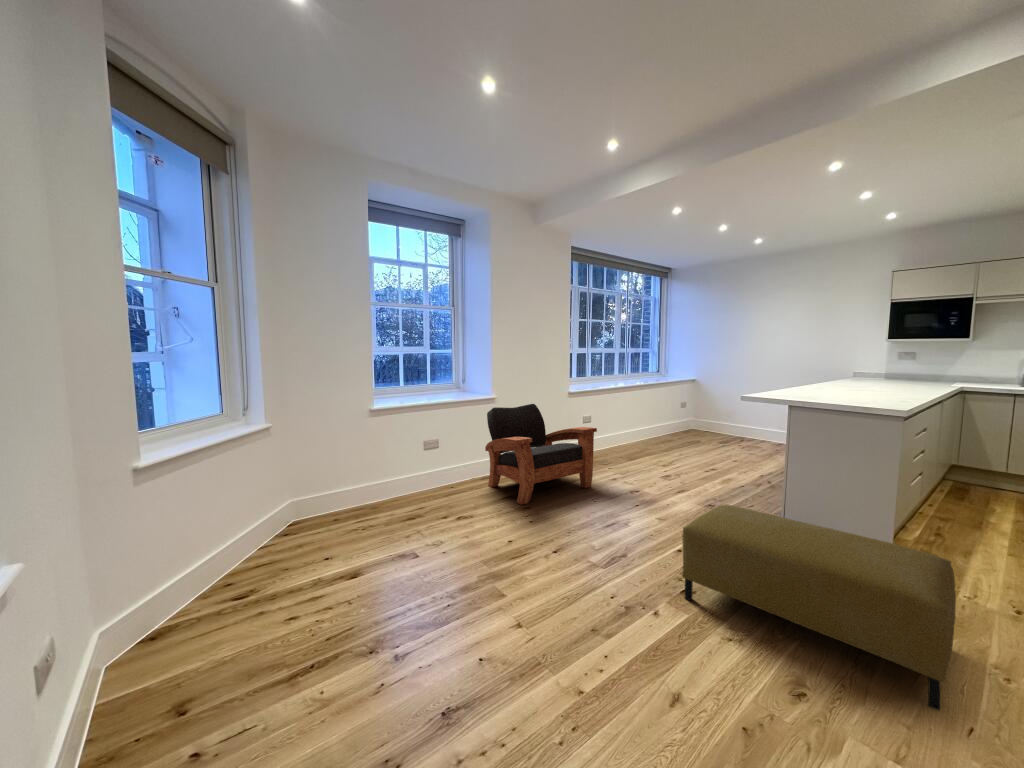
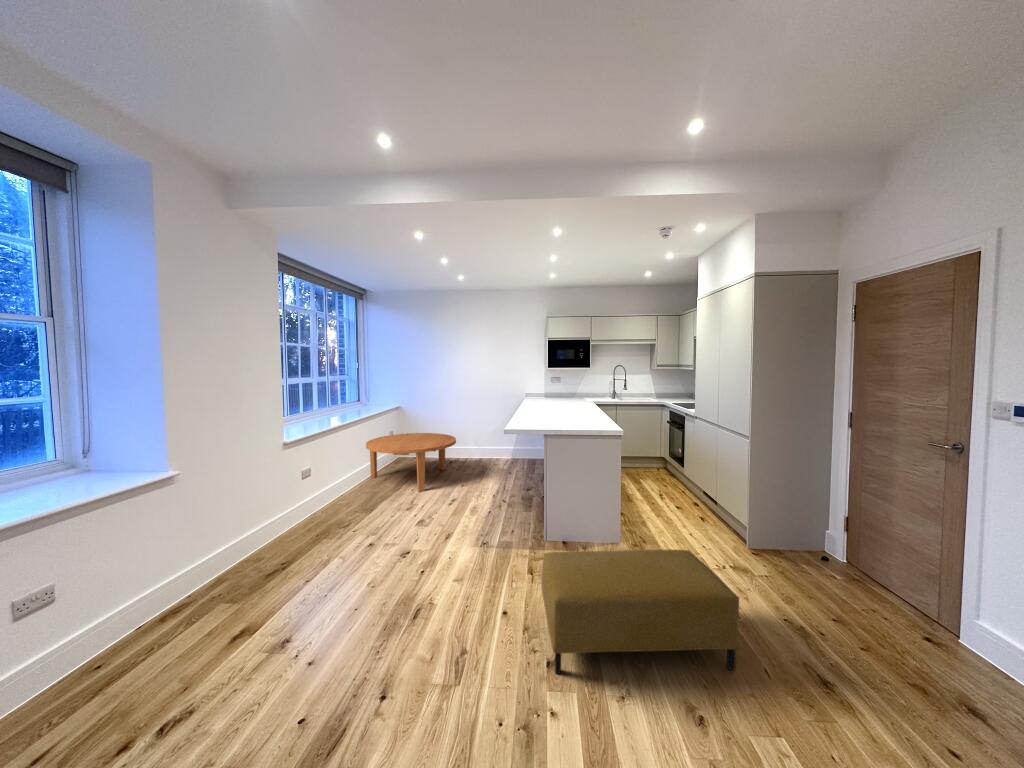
armchair: present [485,404,597,505] -> none [169,469,359,637]
coffee table: none [643,404,742,459] -> present [366,433,456,491]

